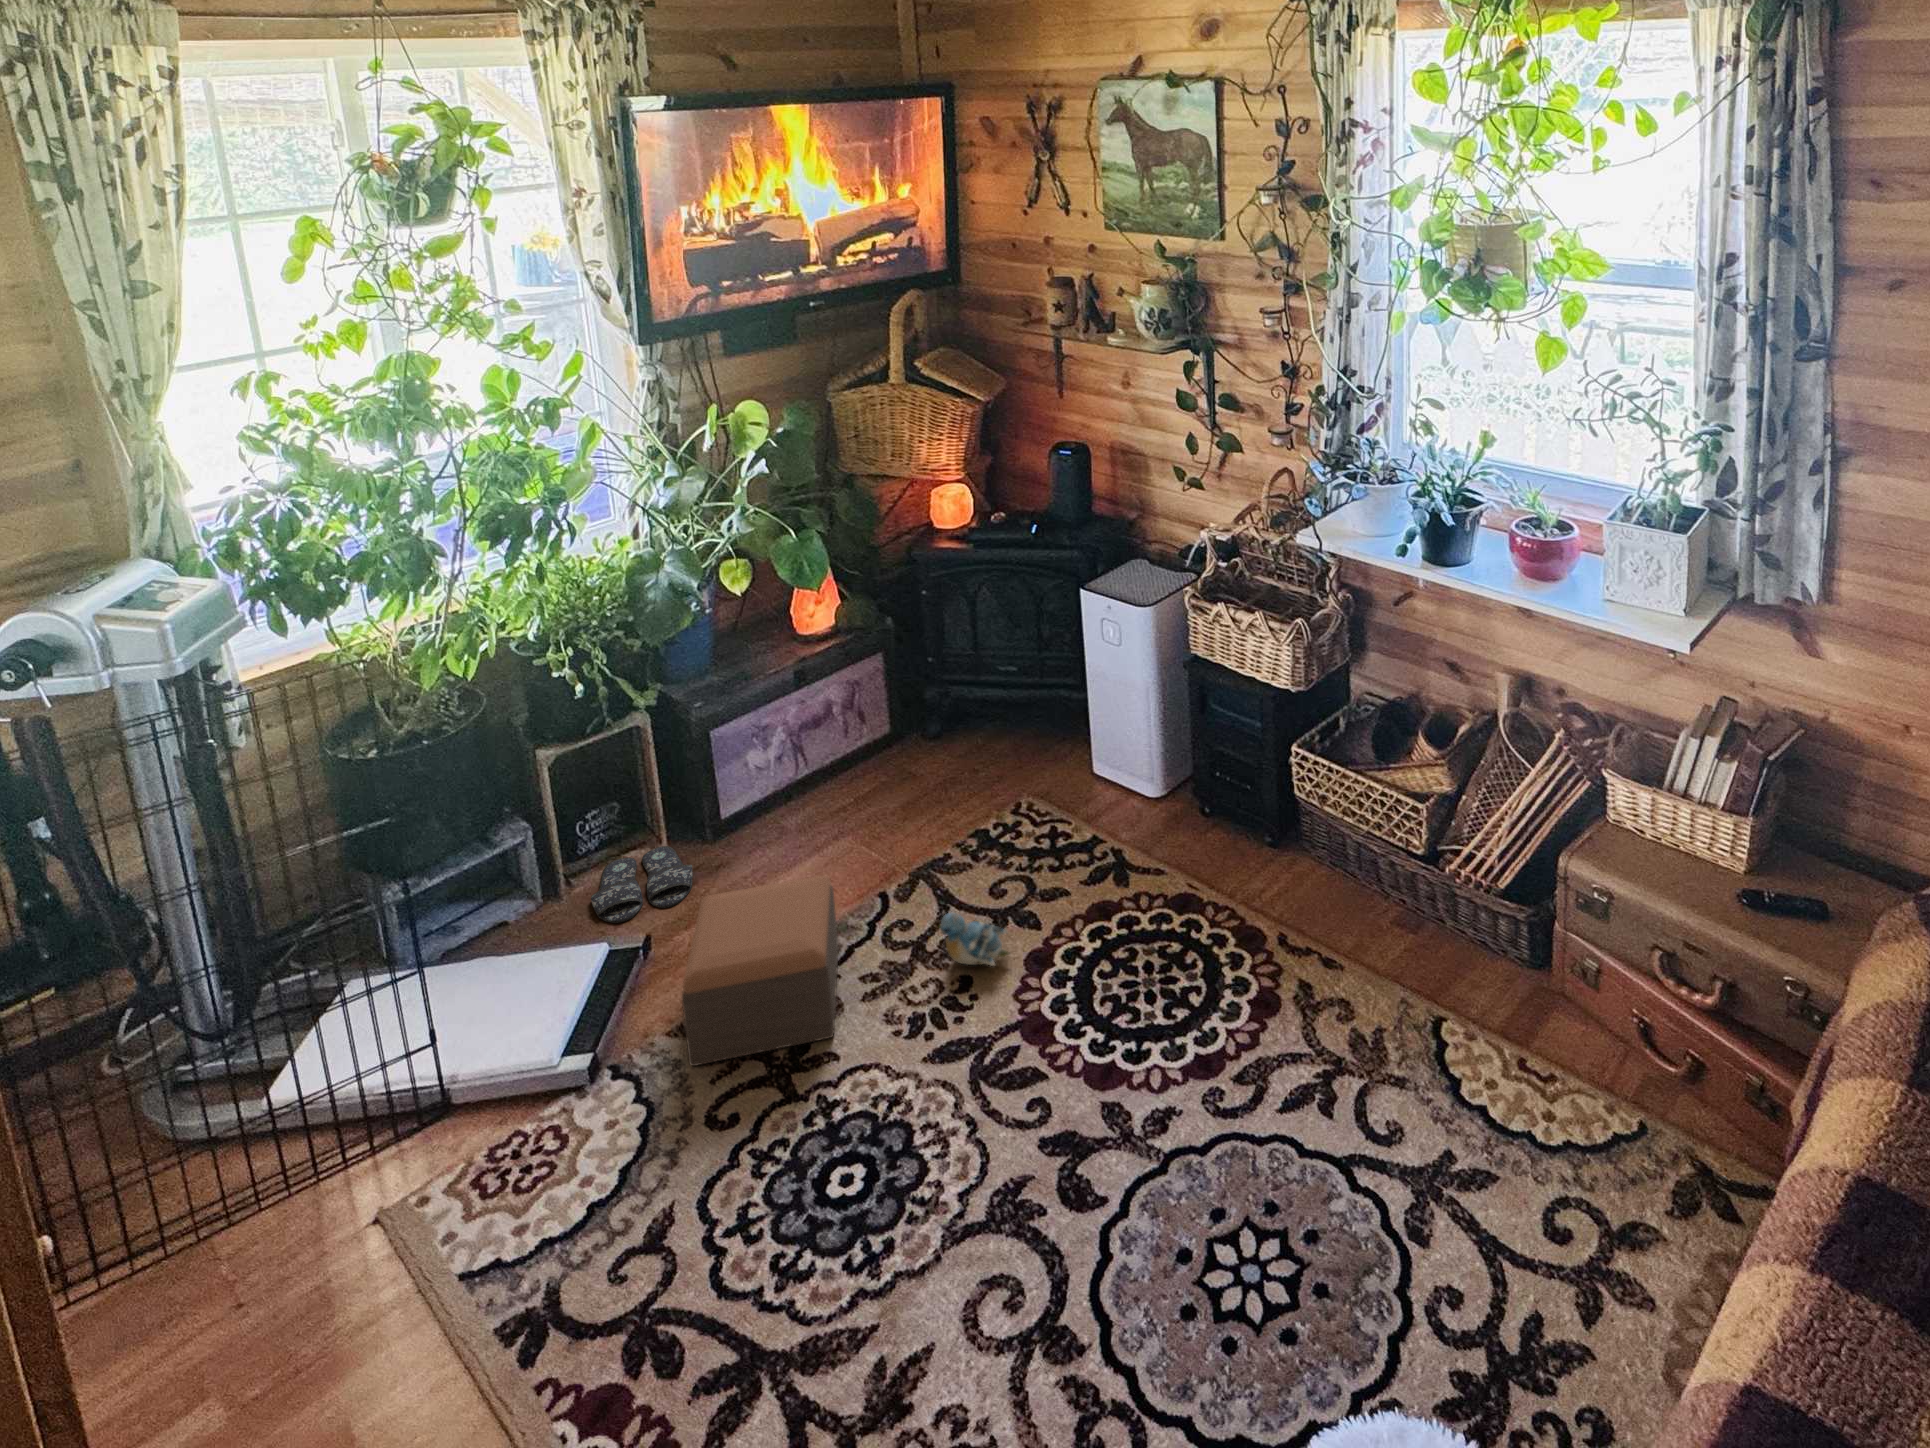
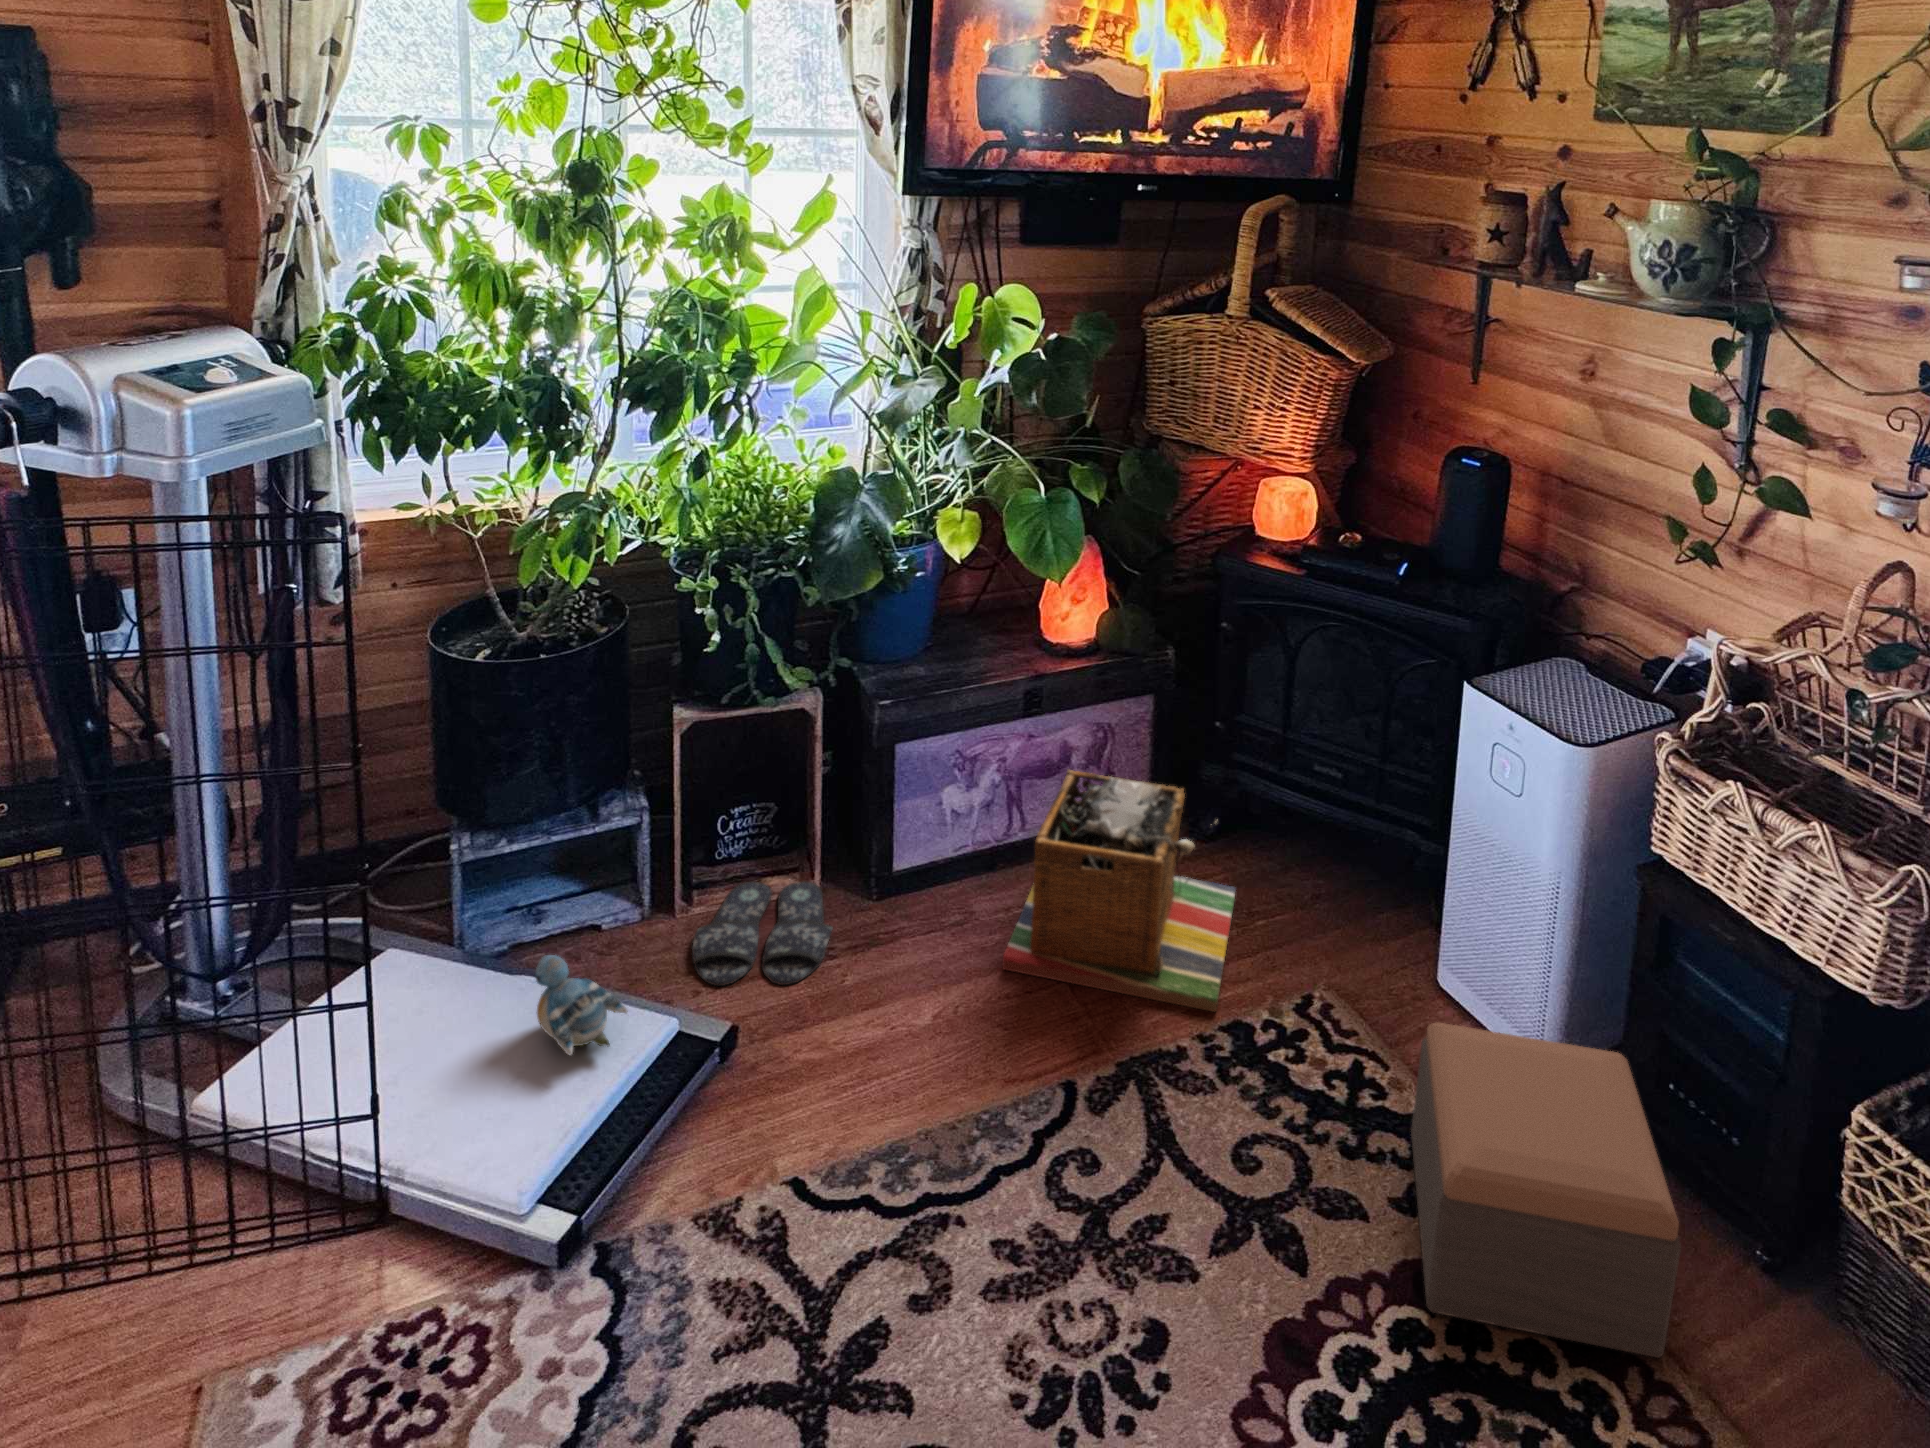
laundry basket: none [819,706,963,851] -> present [1002,770,1236,1012]
footstool: present [682,875,839,1066] -> present [1411,1022,1681,1358]
plush toy: present [939,913,1010,966] -> present [535,955,627,1055]

